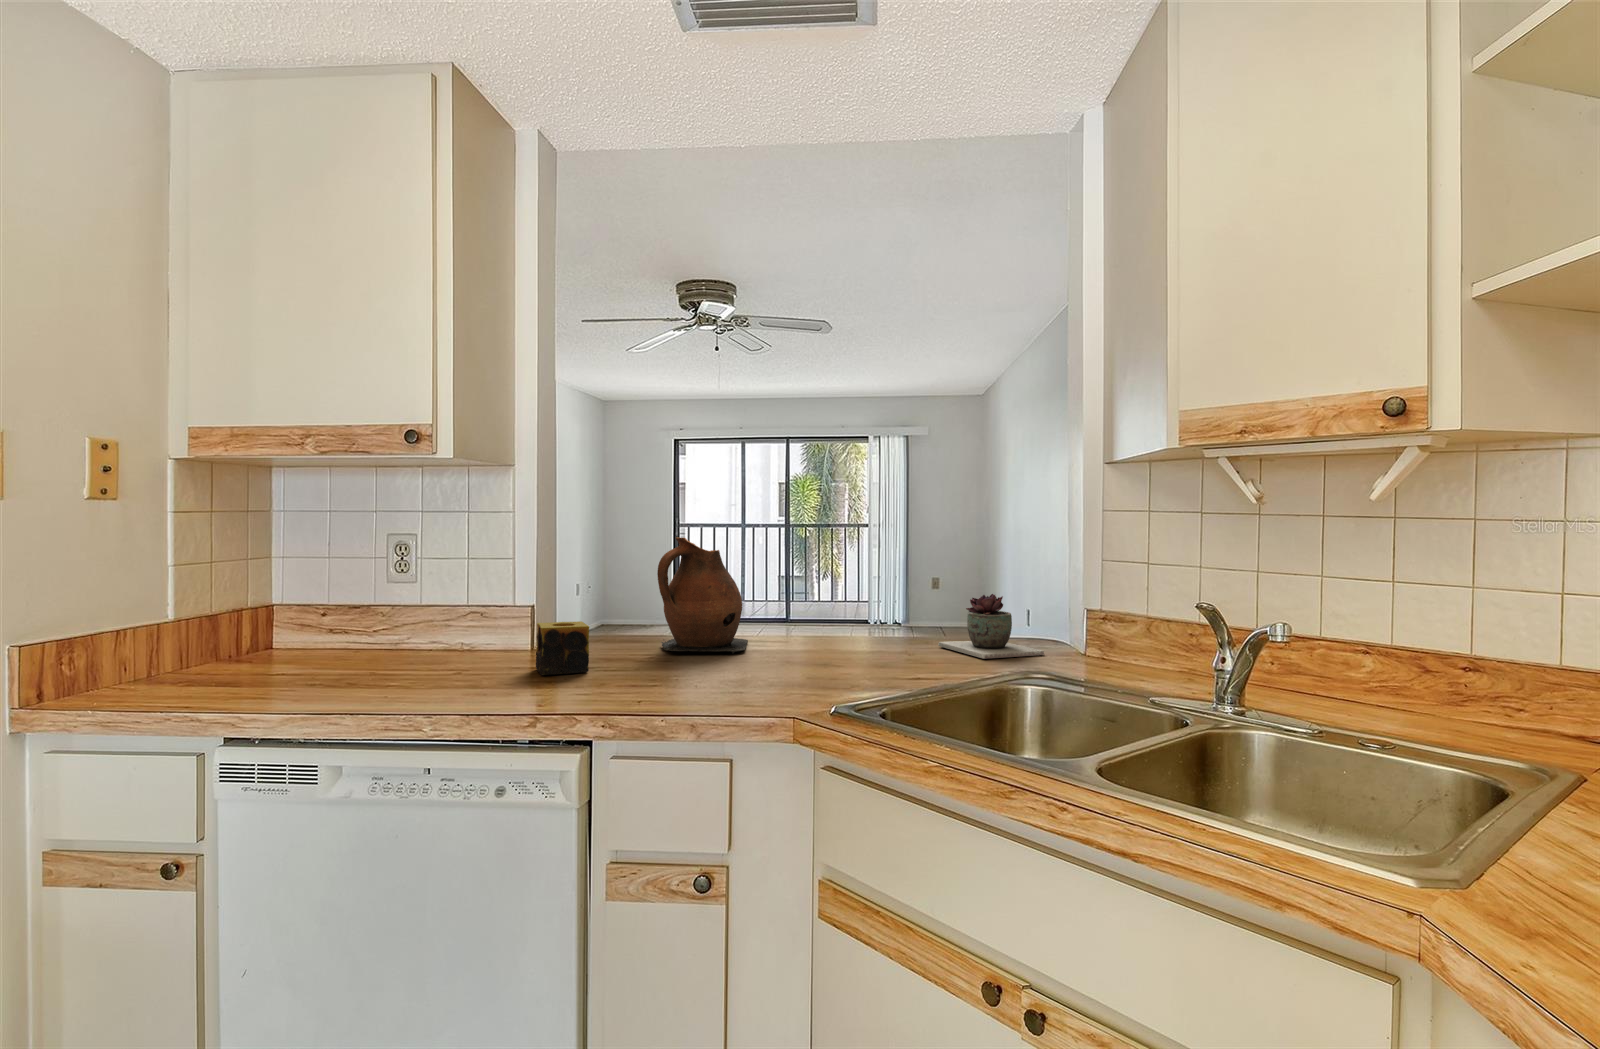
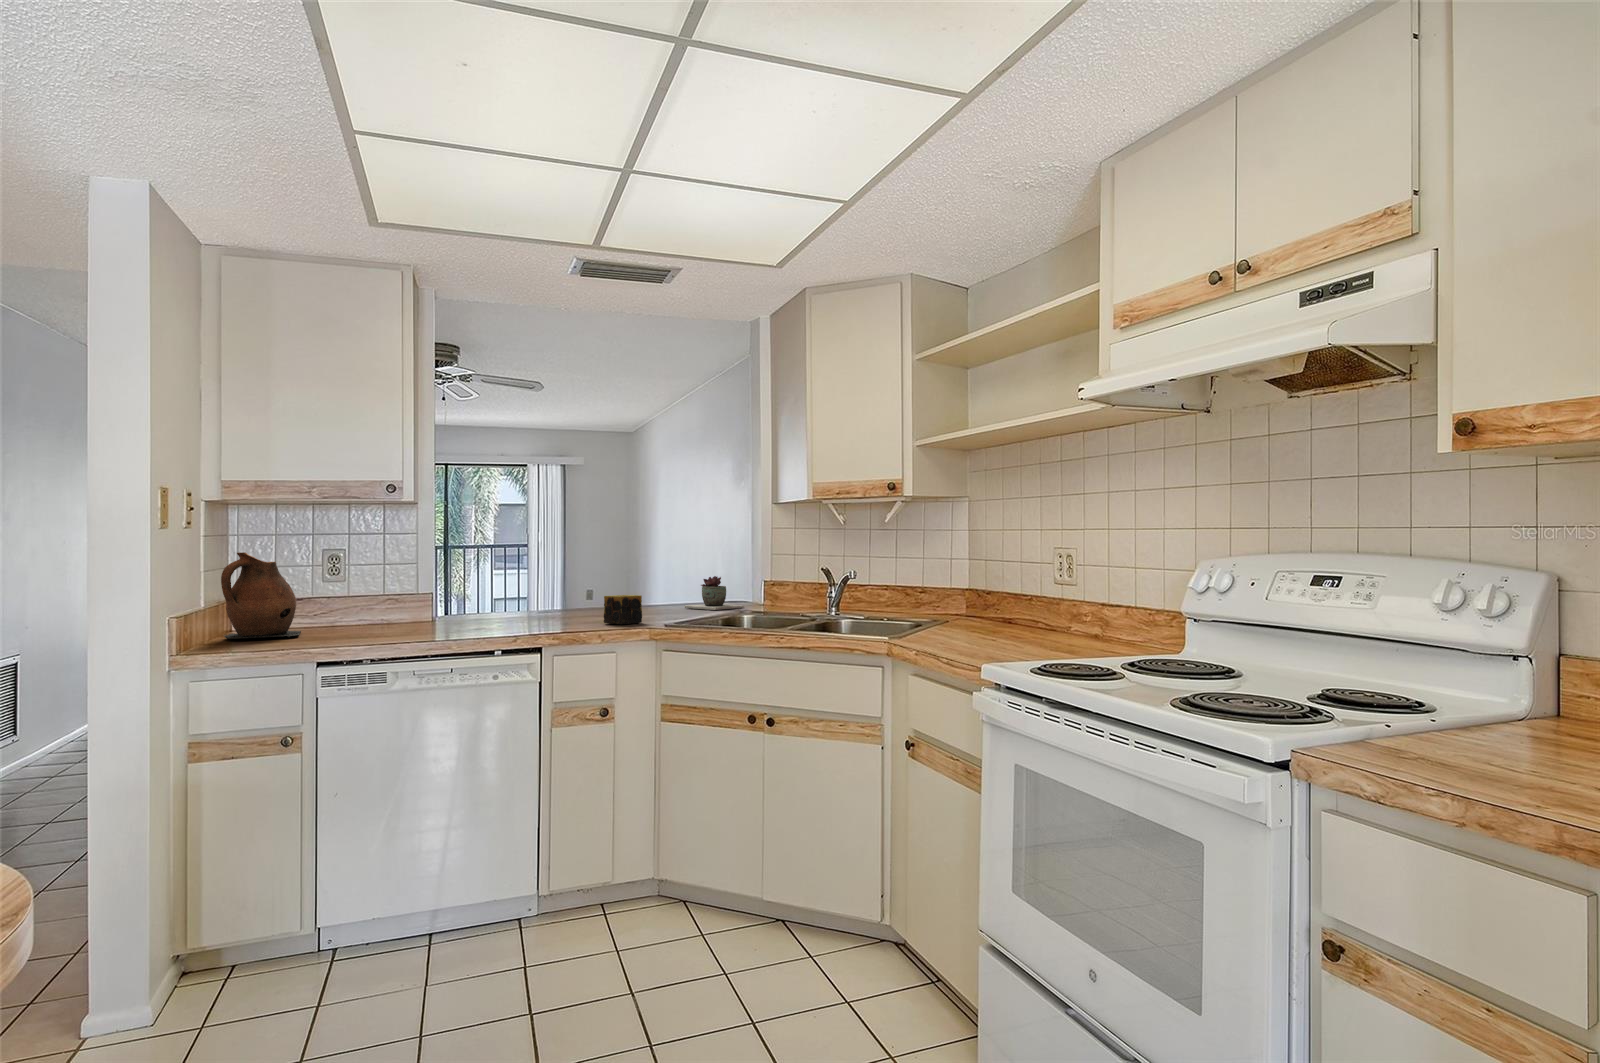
ceramic pitcher: present [657,537,748,654] -> present [221,552,301,639]
candle: present [536,621,589,675] -> present [604,595,642,624]

